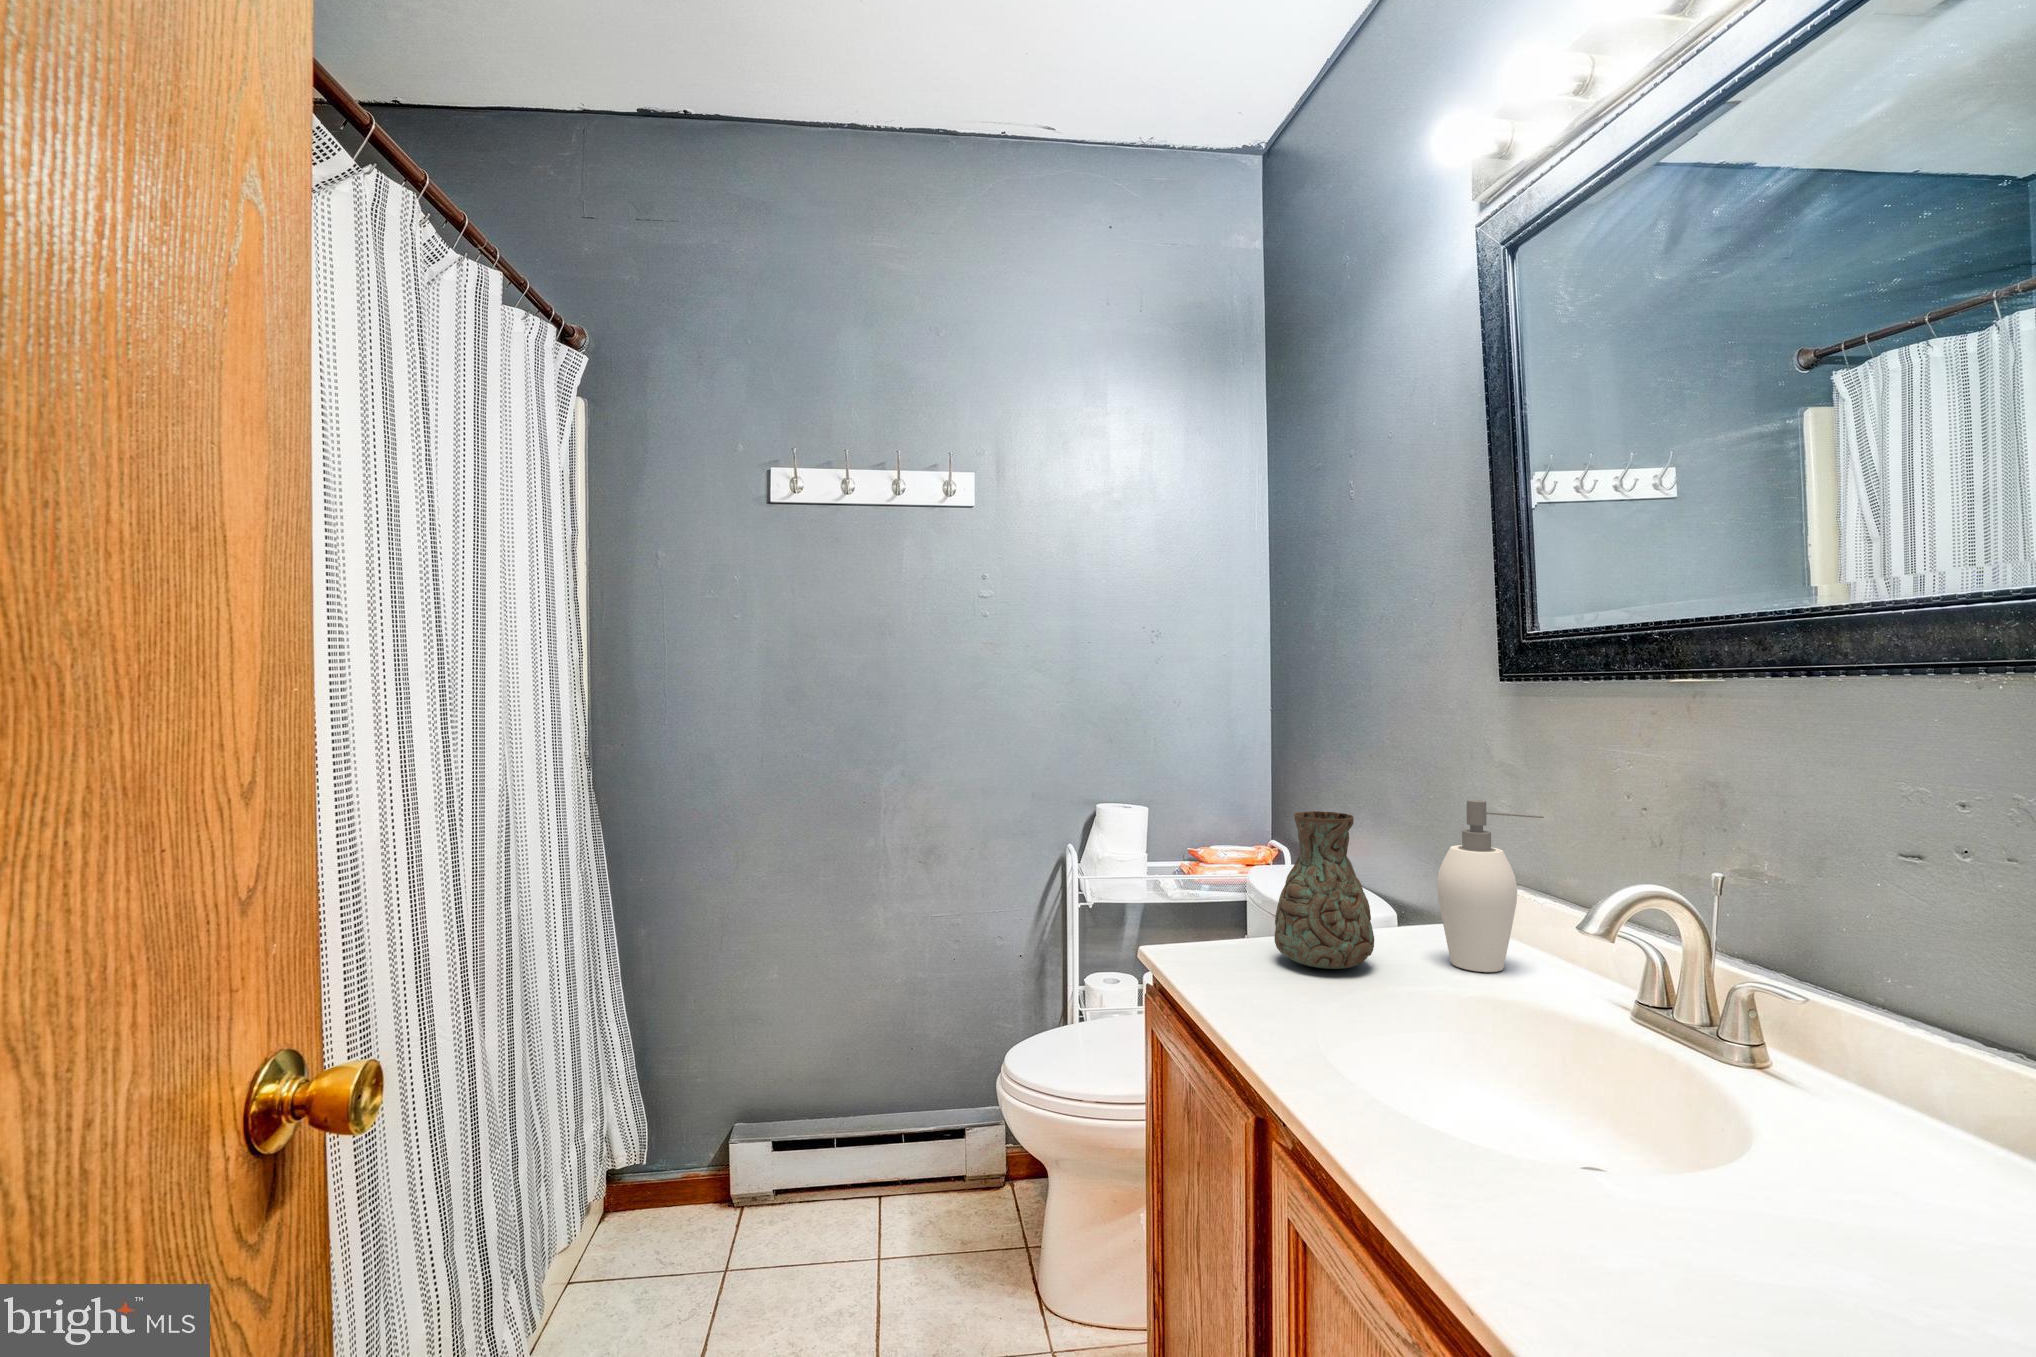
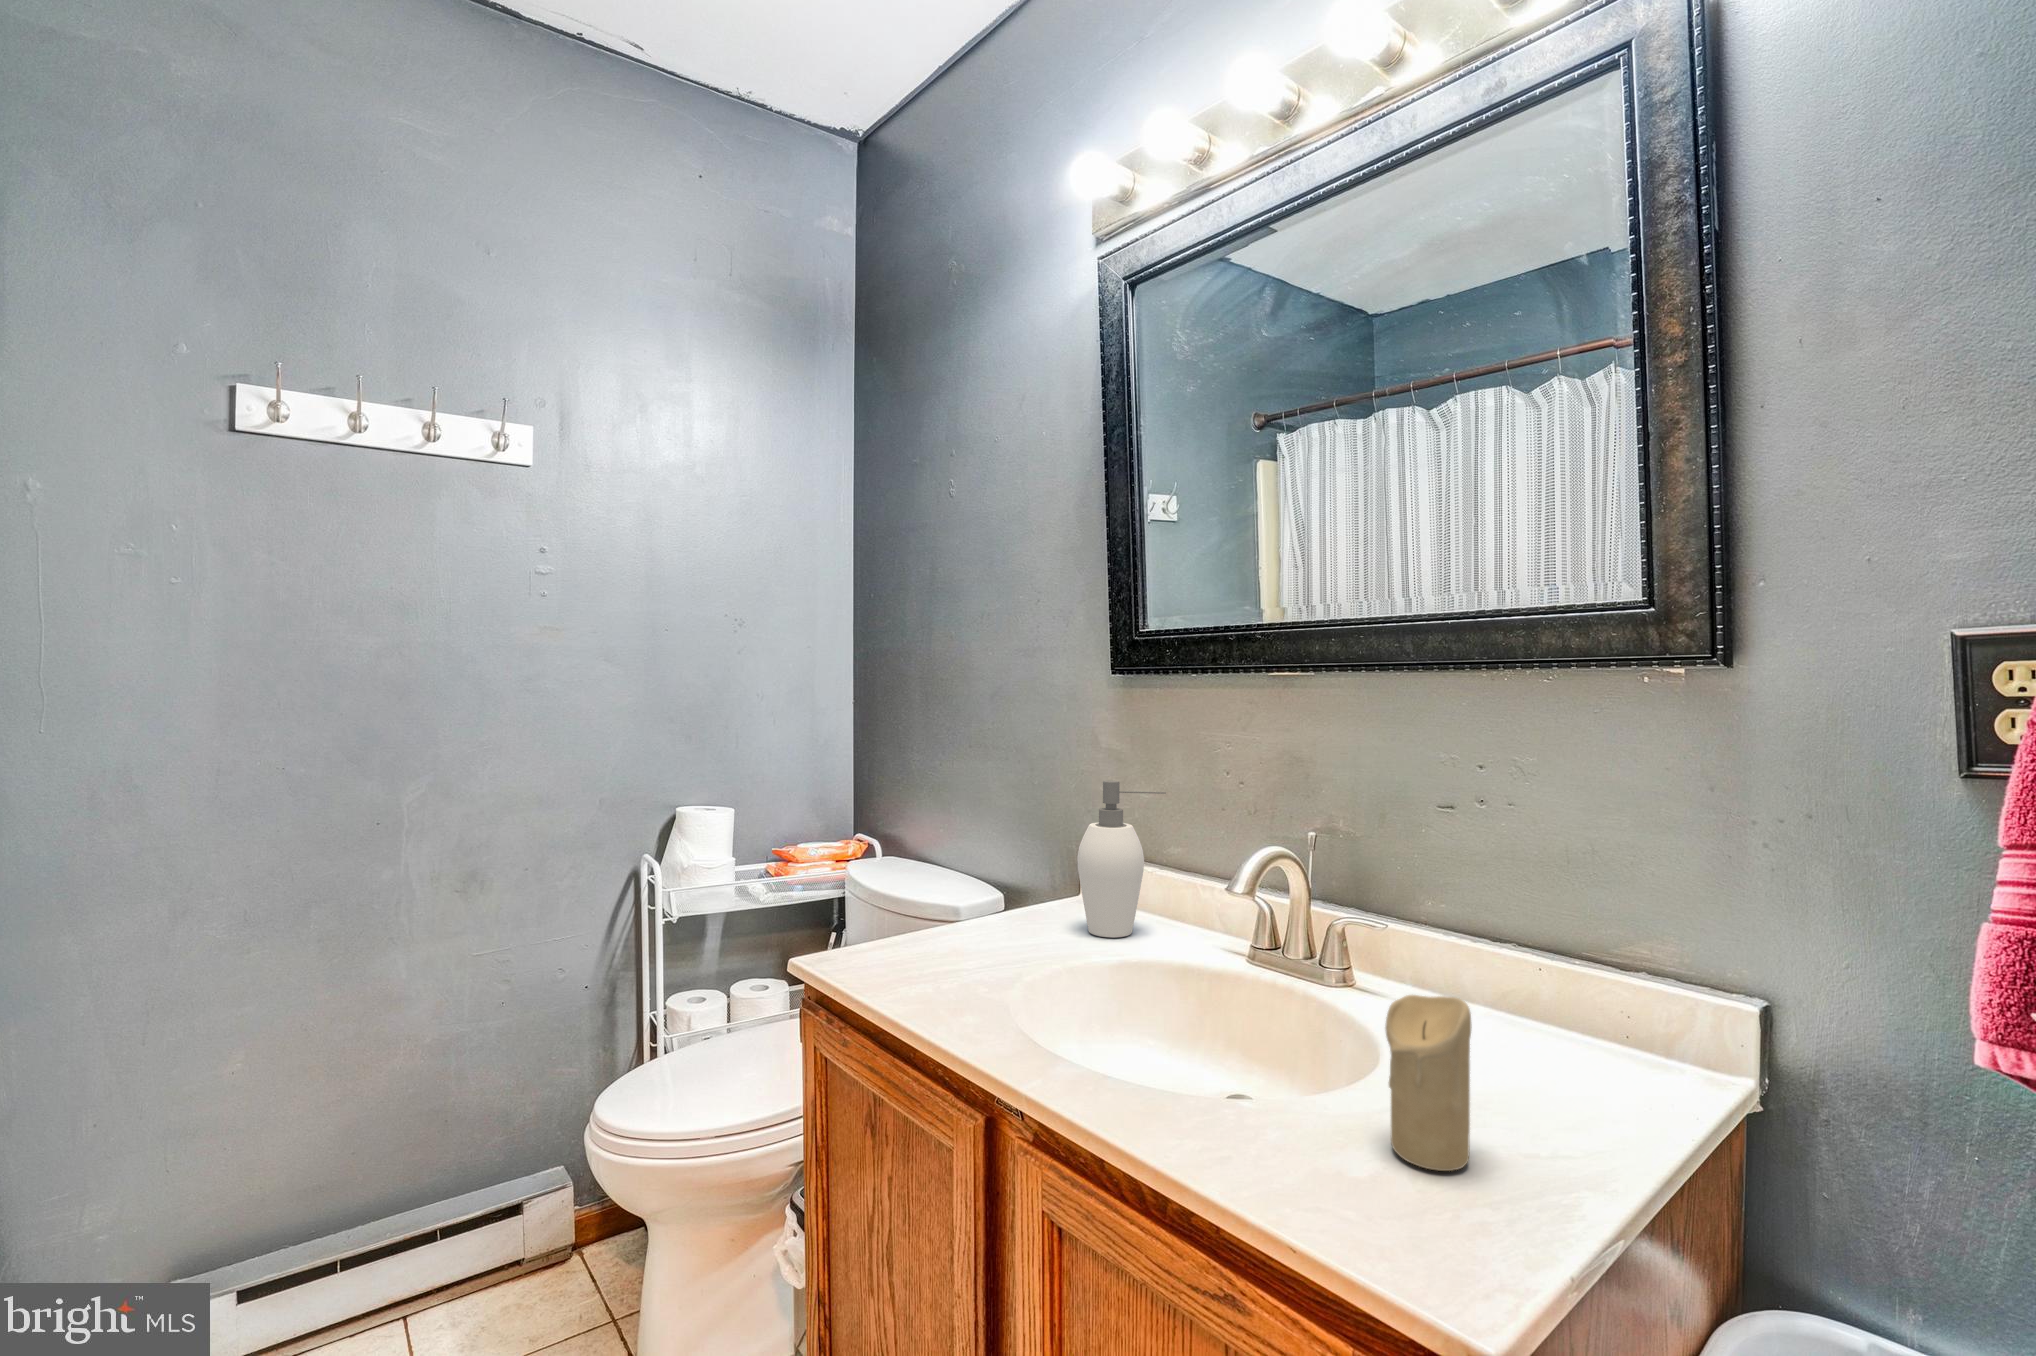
decorative vase: present [1275,811,1374,969] -> none [939,800,1032,955]
candle: none [1651,1057,1761,1265] -> present [1385,995,1472,1171]

